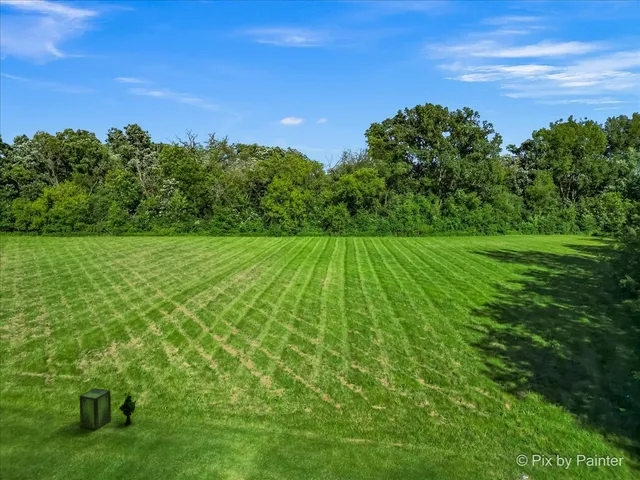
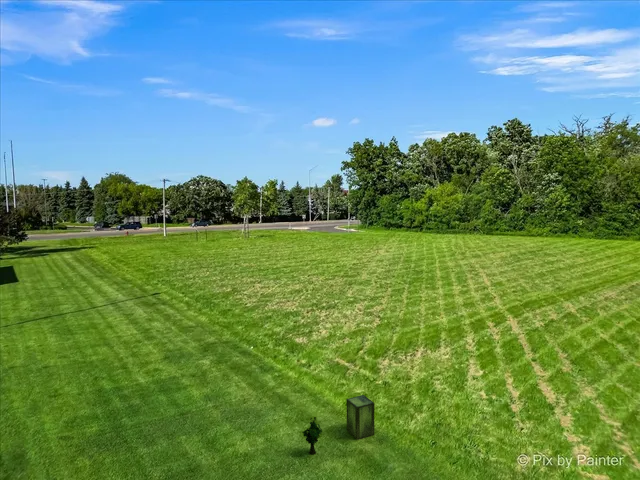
decorative plant: present [119,392,136,425] -> present [302,417,322,455]

